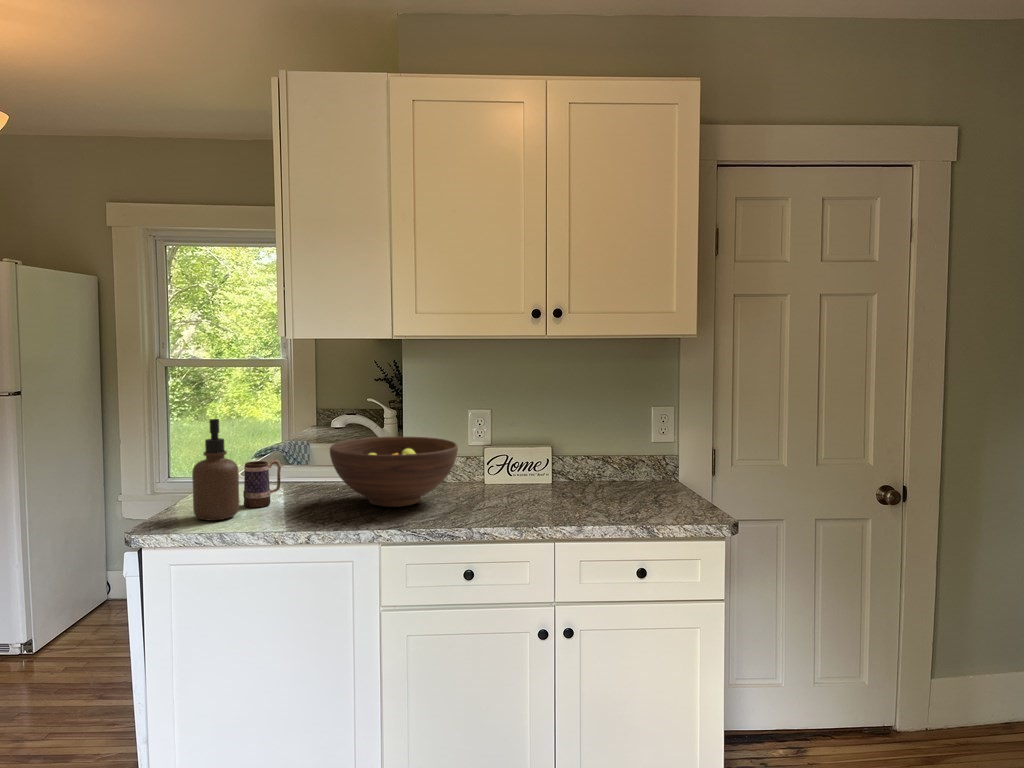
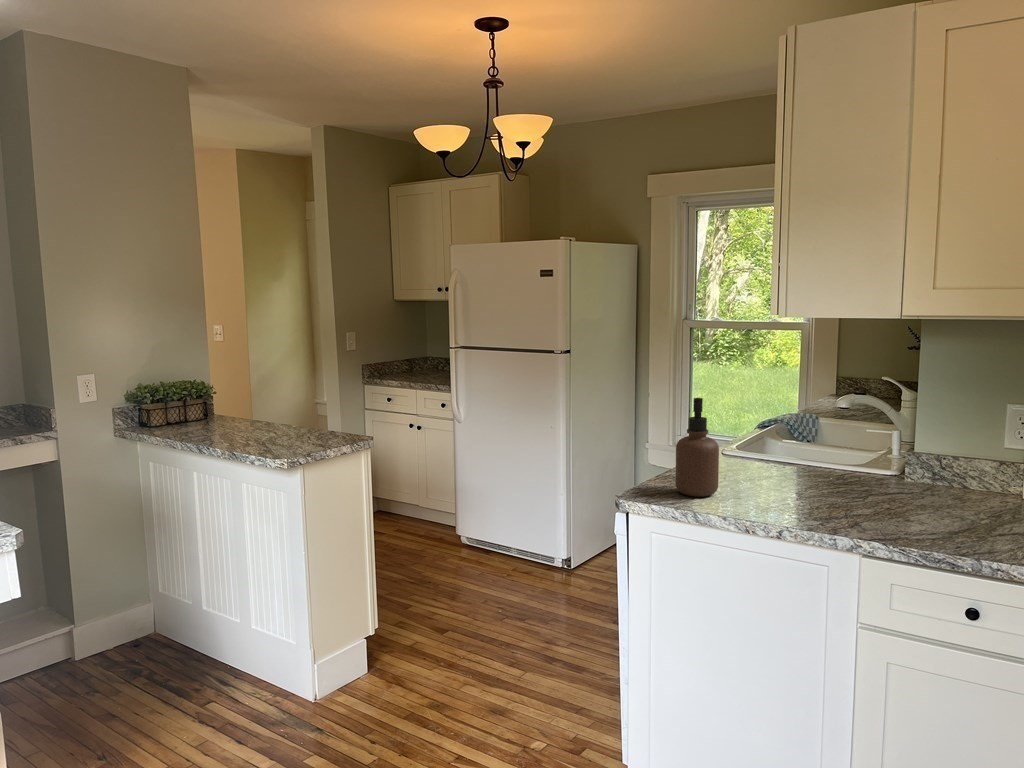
fruit bowl: present [330,437,458,507] -> none [817,428,981,514]
mug: present [243,460,281,508] -> none [726,441,766,488]

